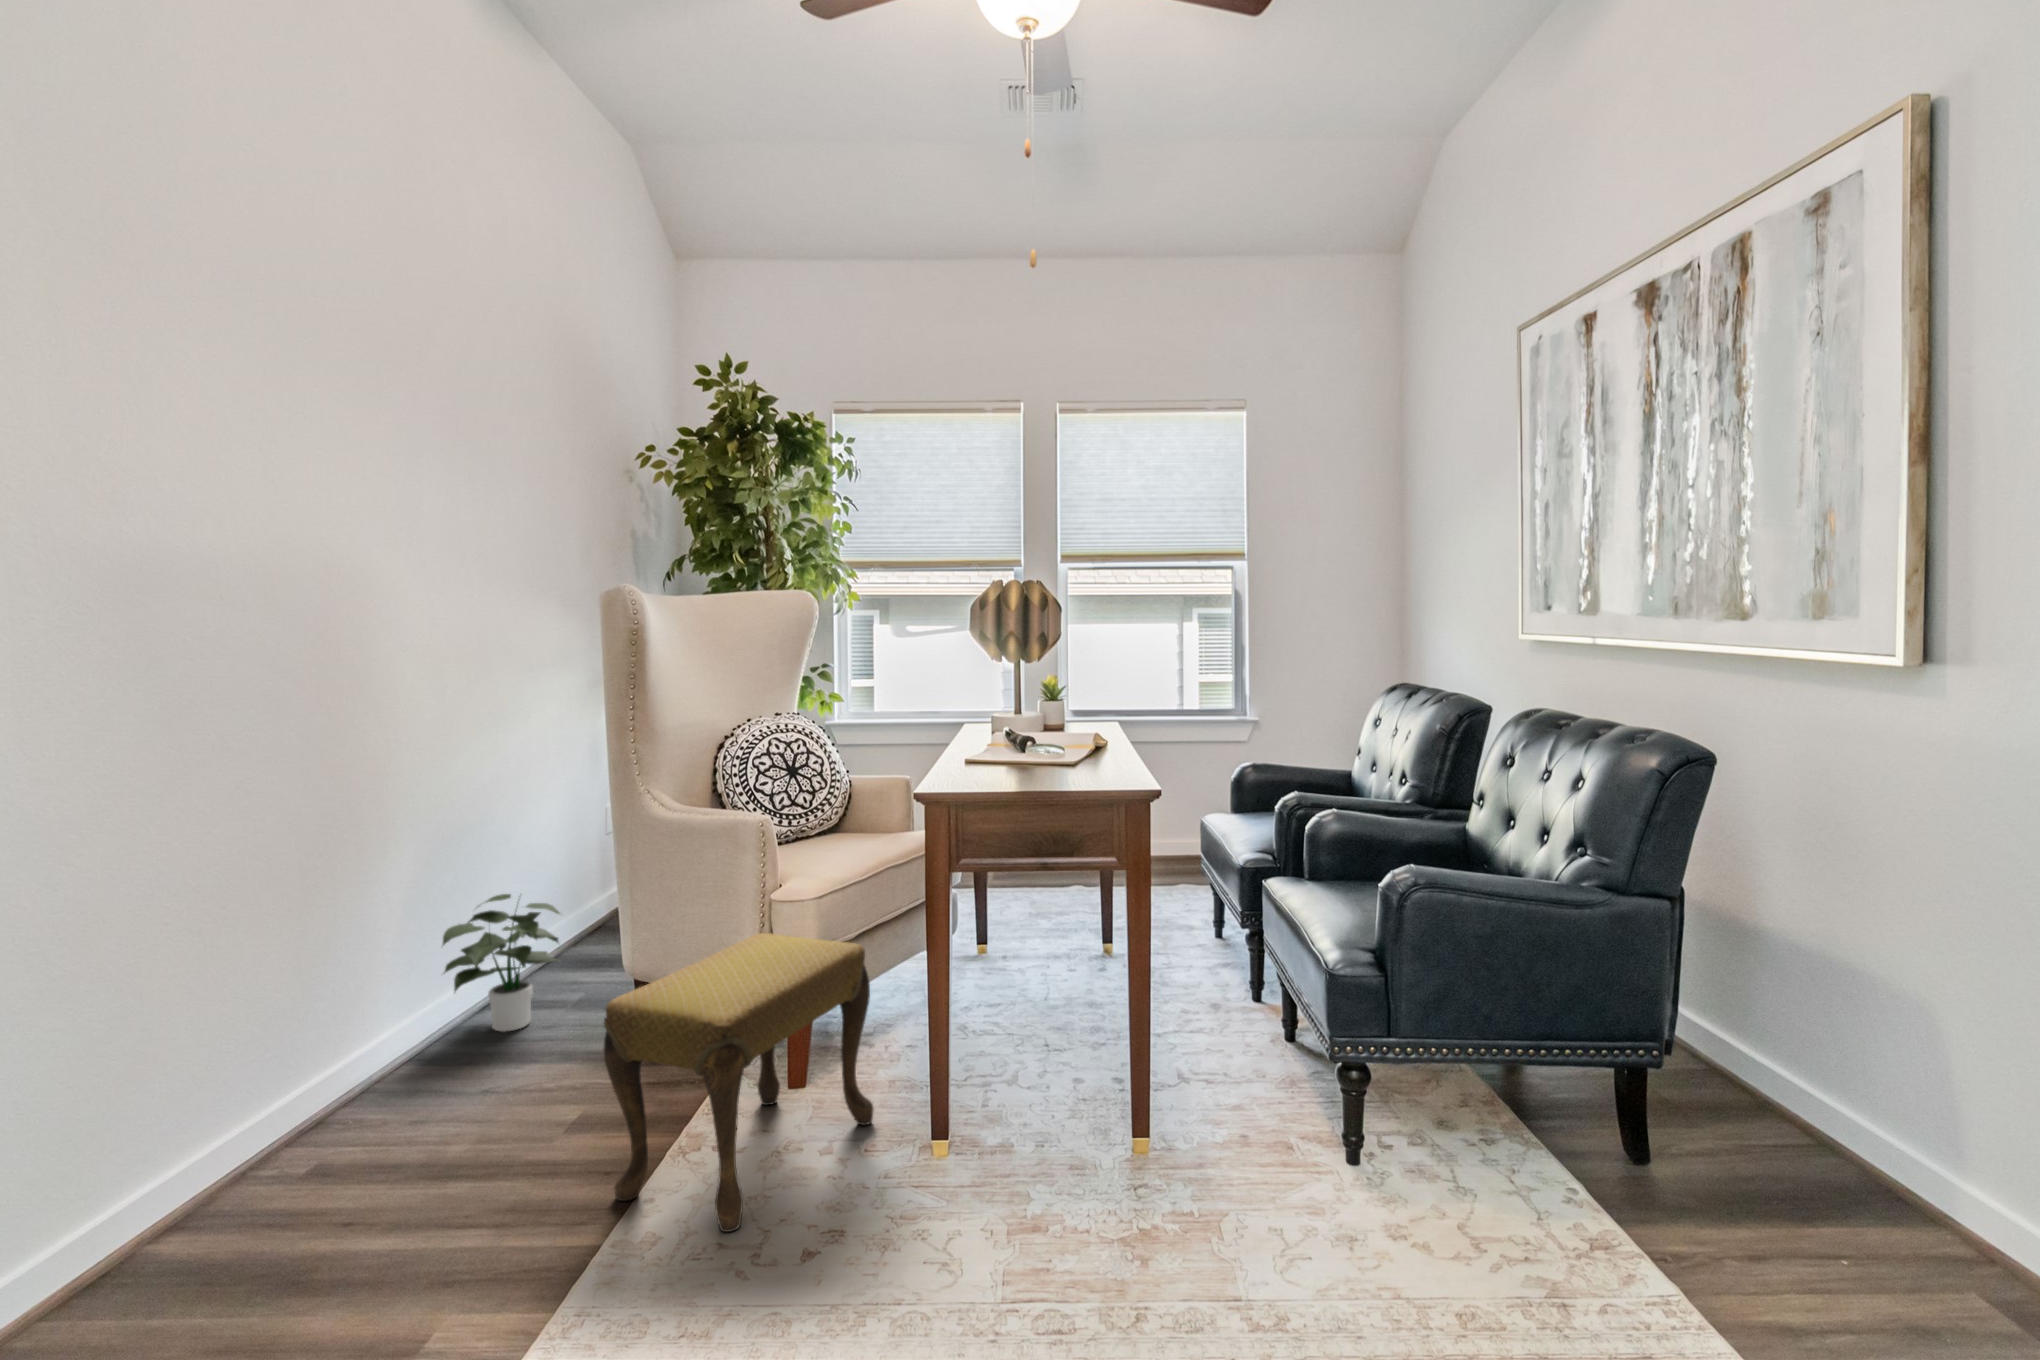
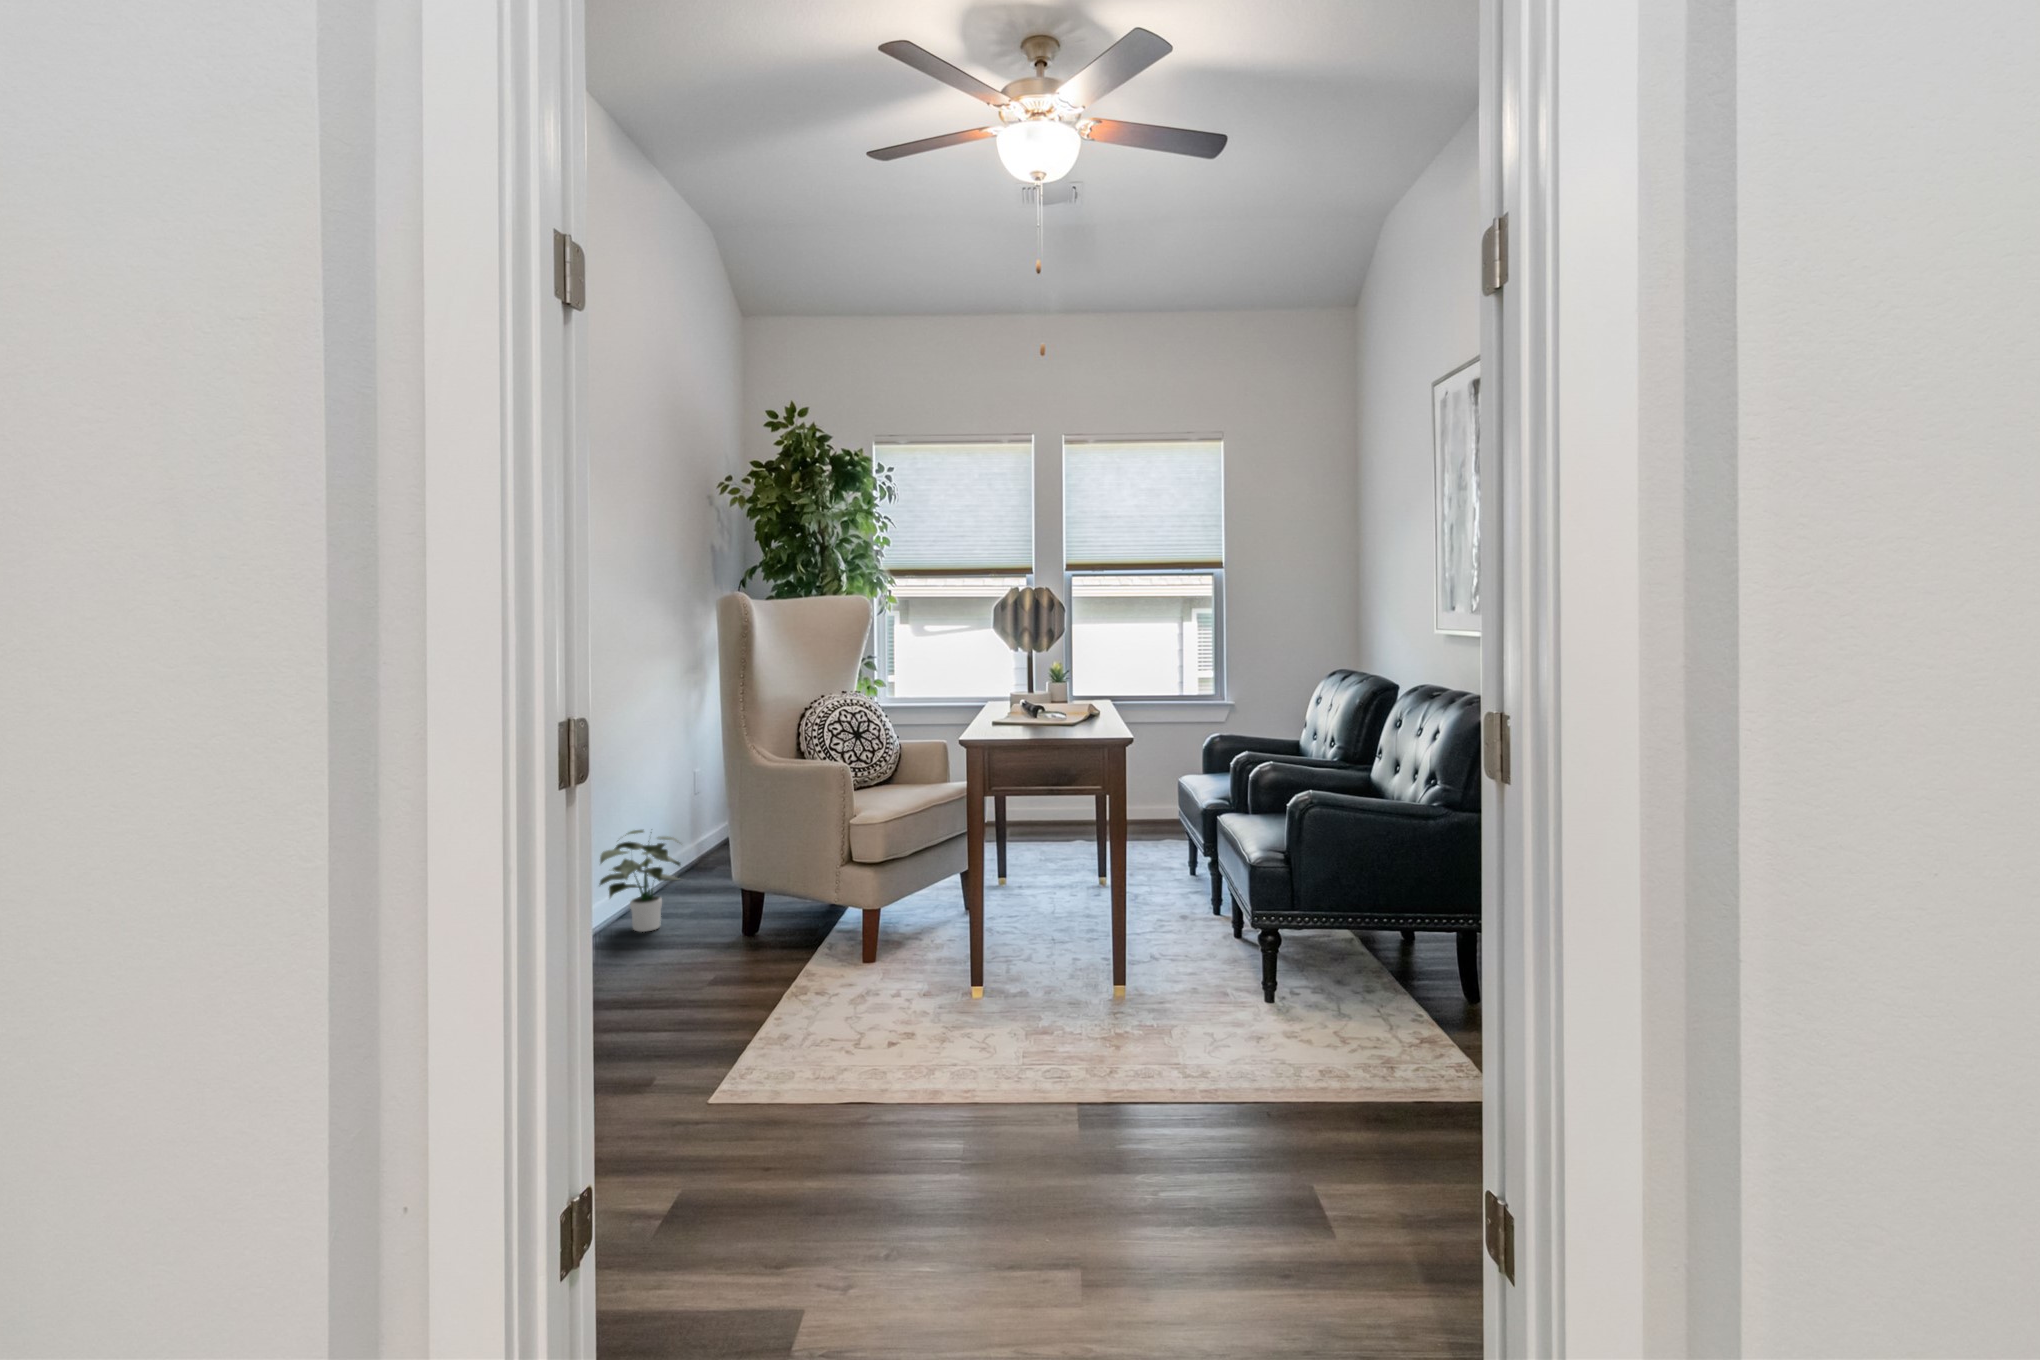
footstool: present [603,933,874,1232] -> none [748,846,928,1031]

